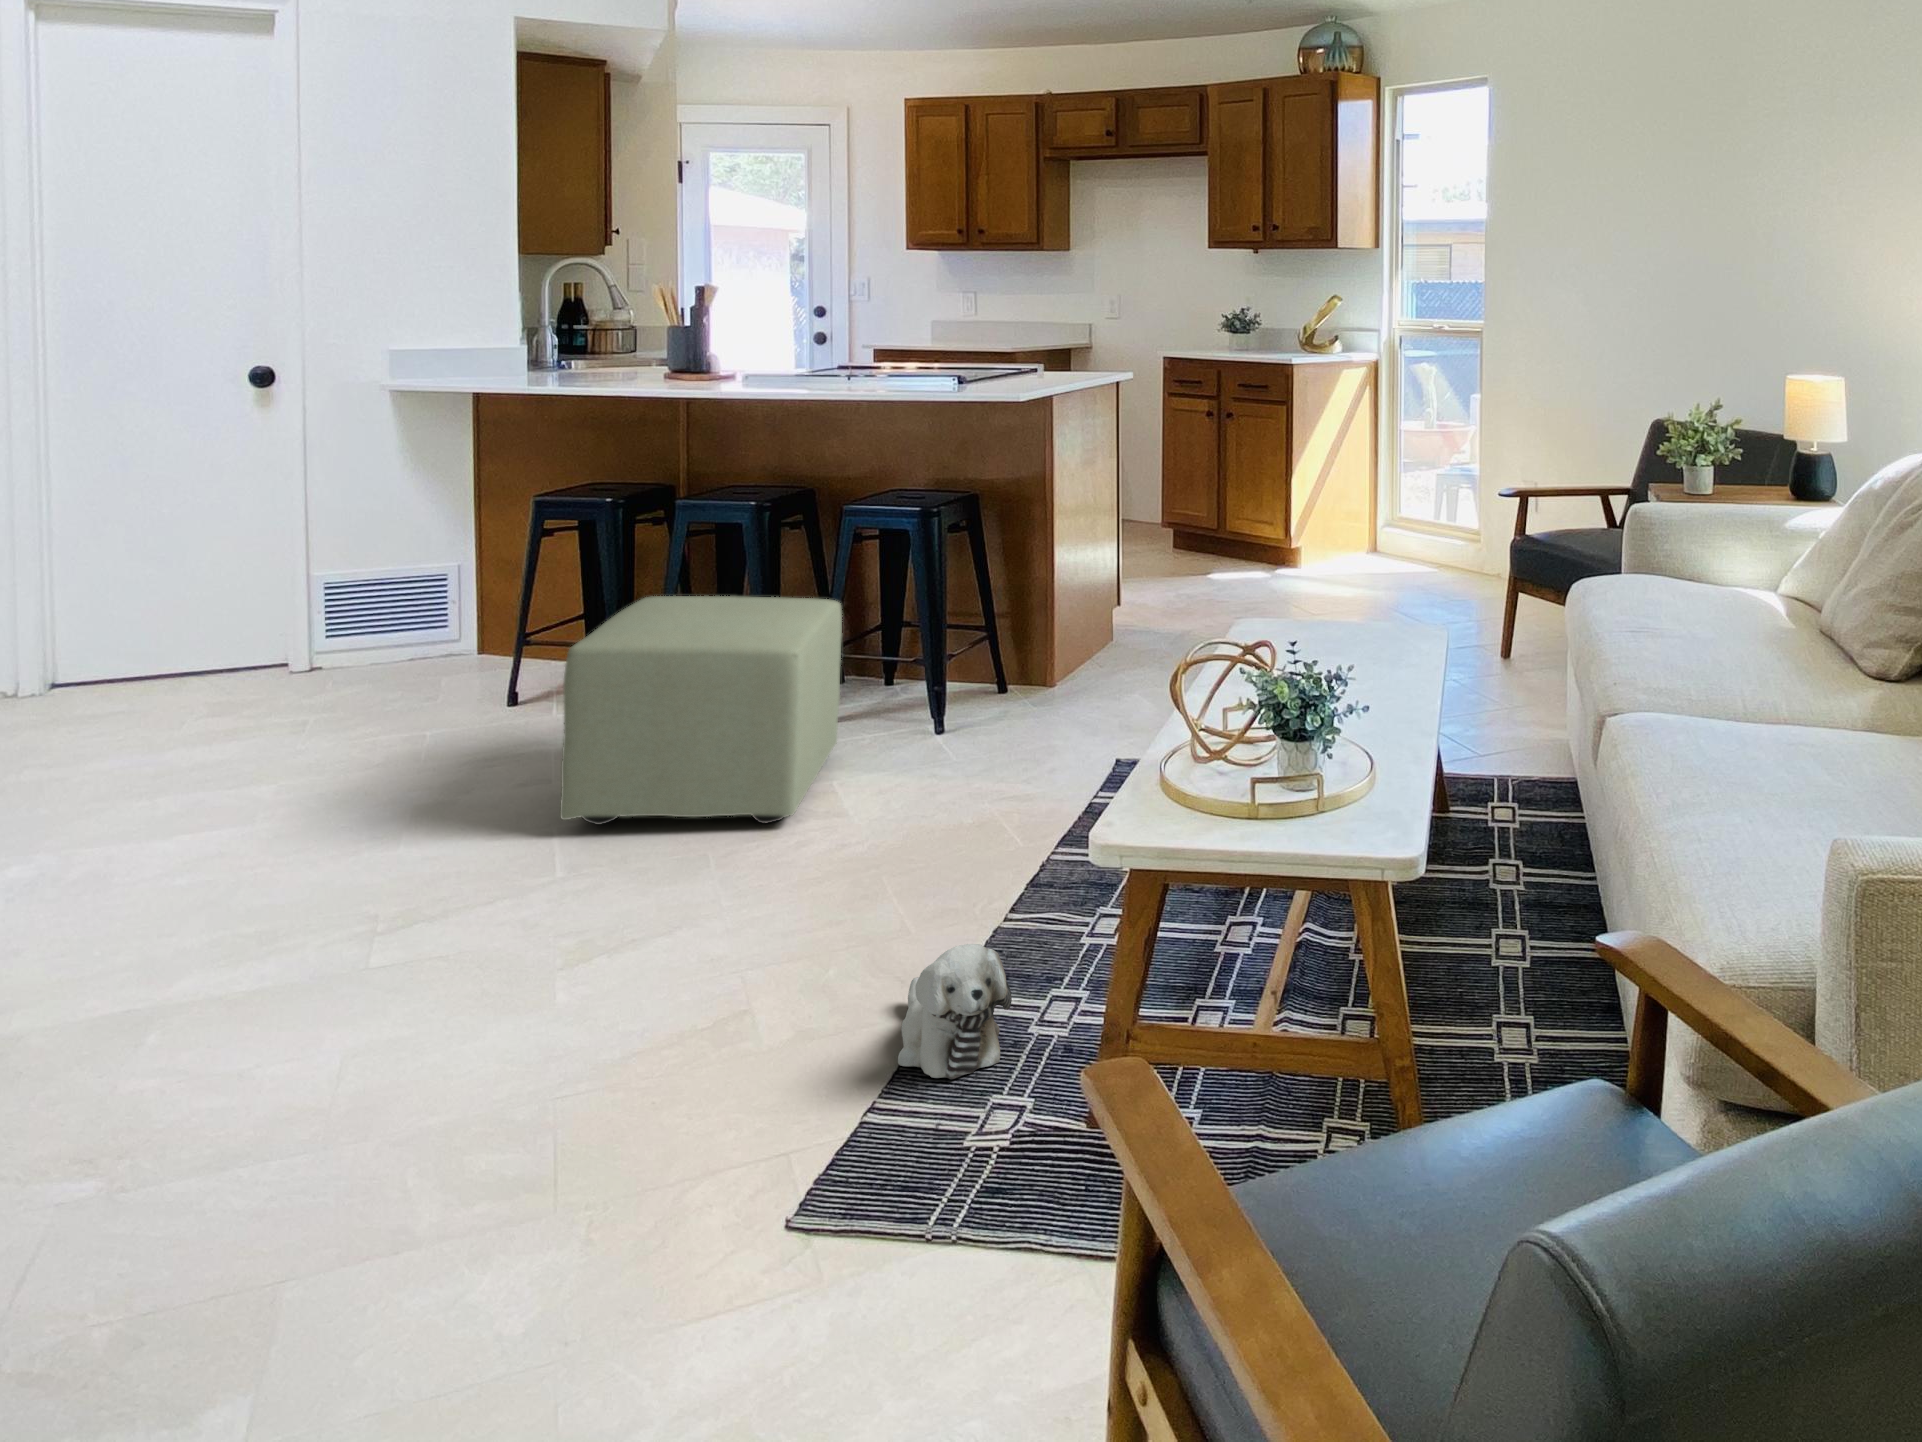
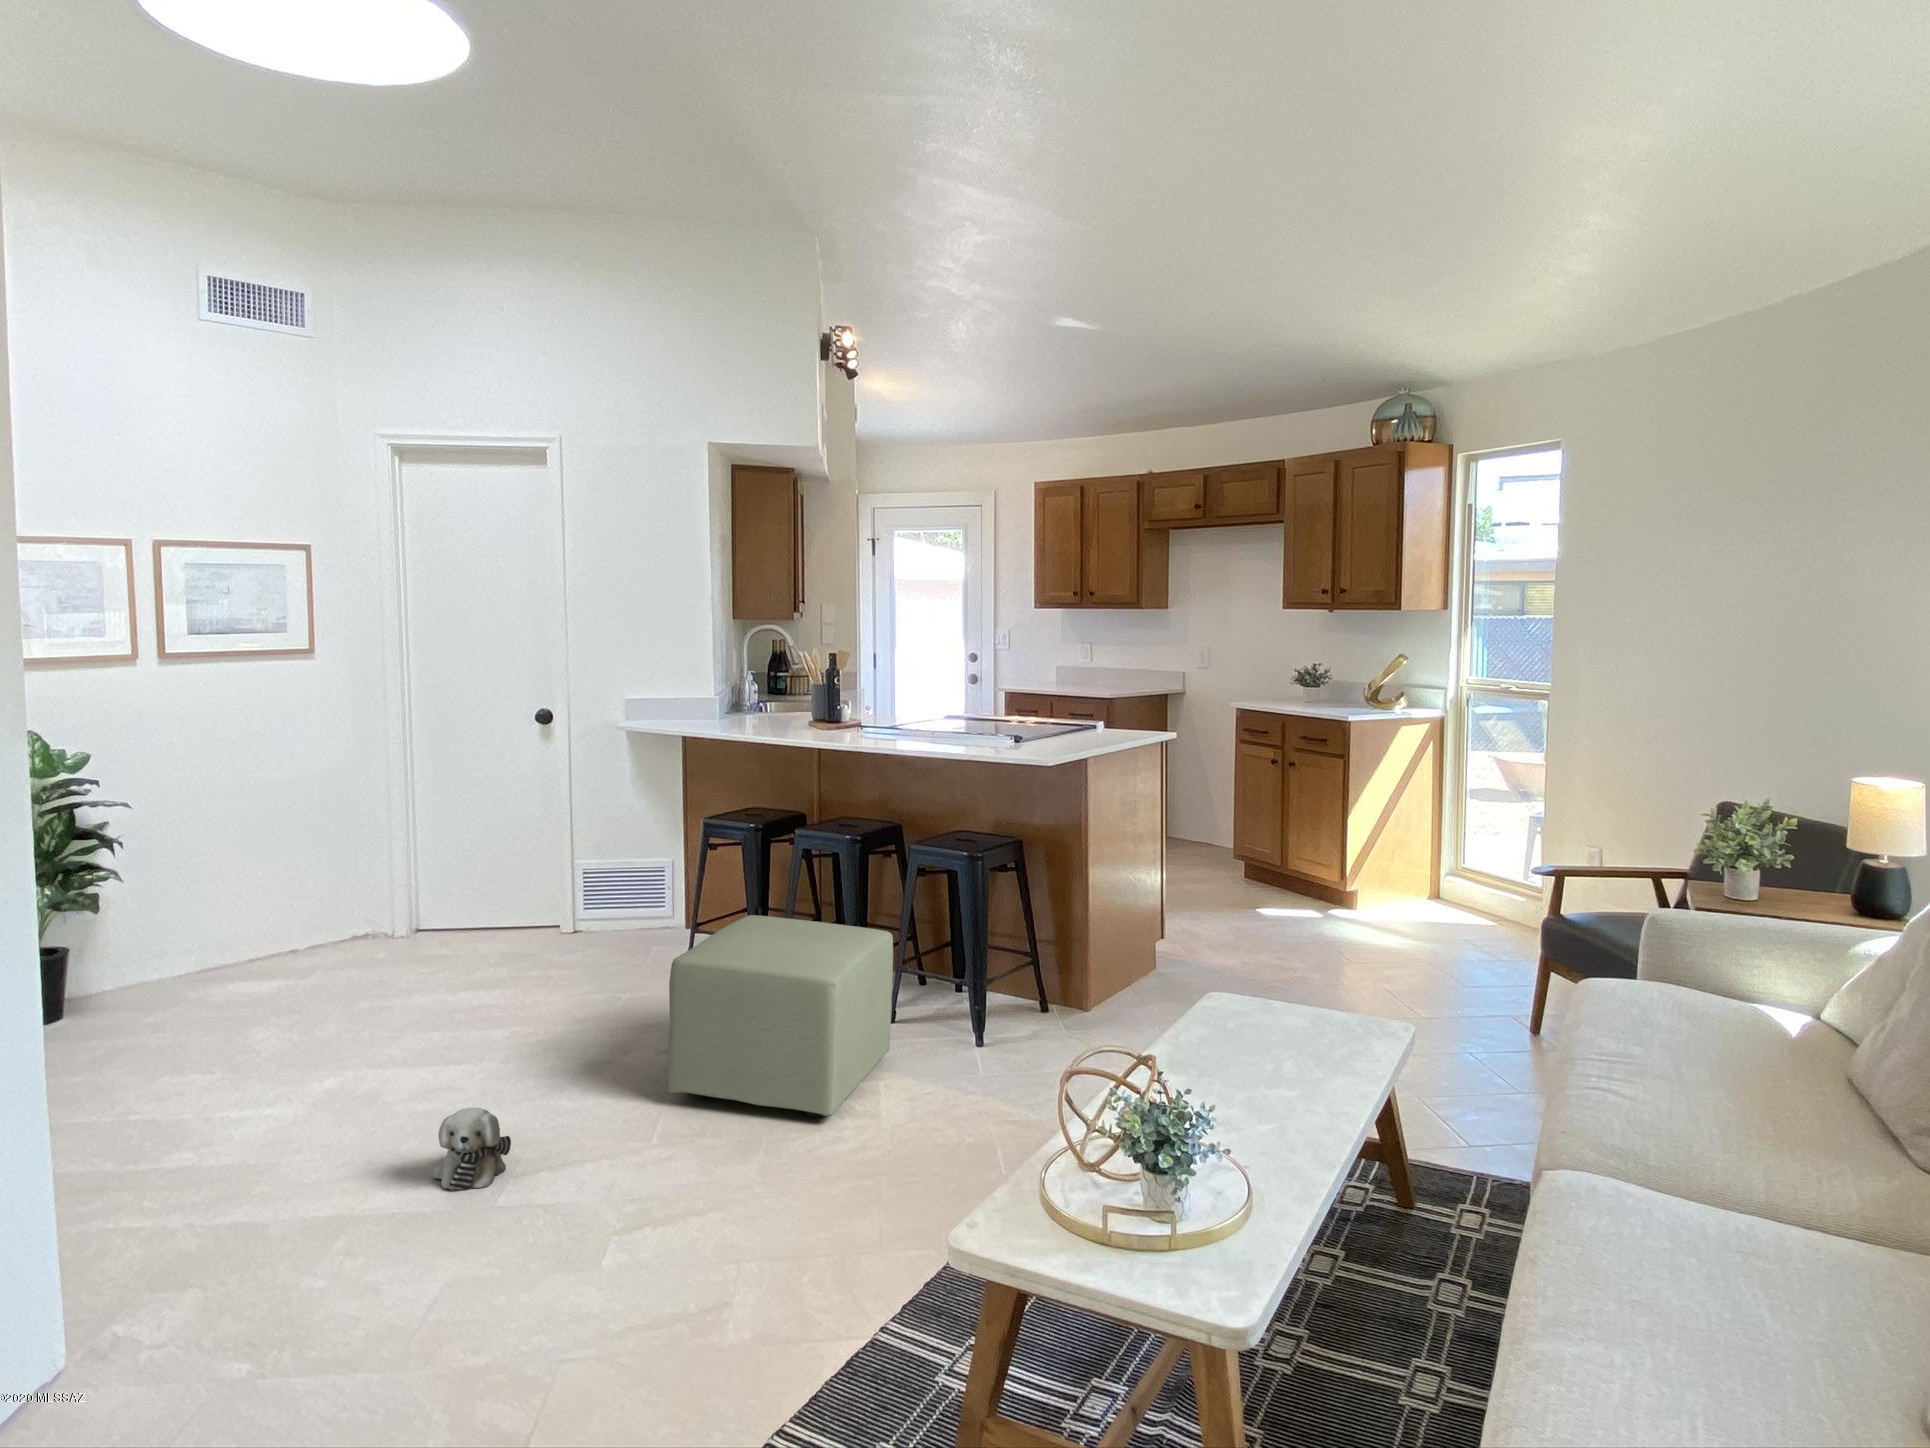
plush toy: present [898,944,1012,1079] -> present [433,1108,511,1191]

